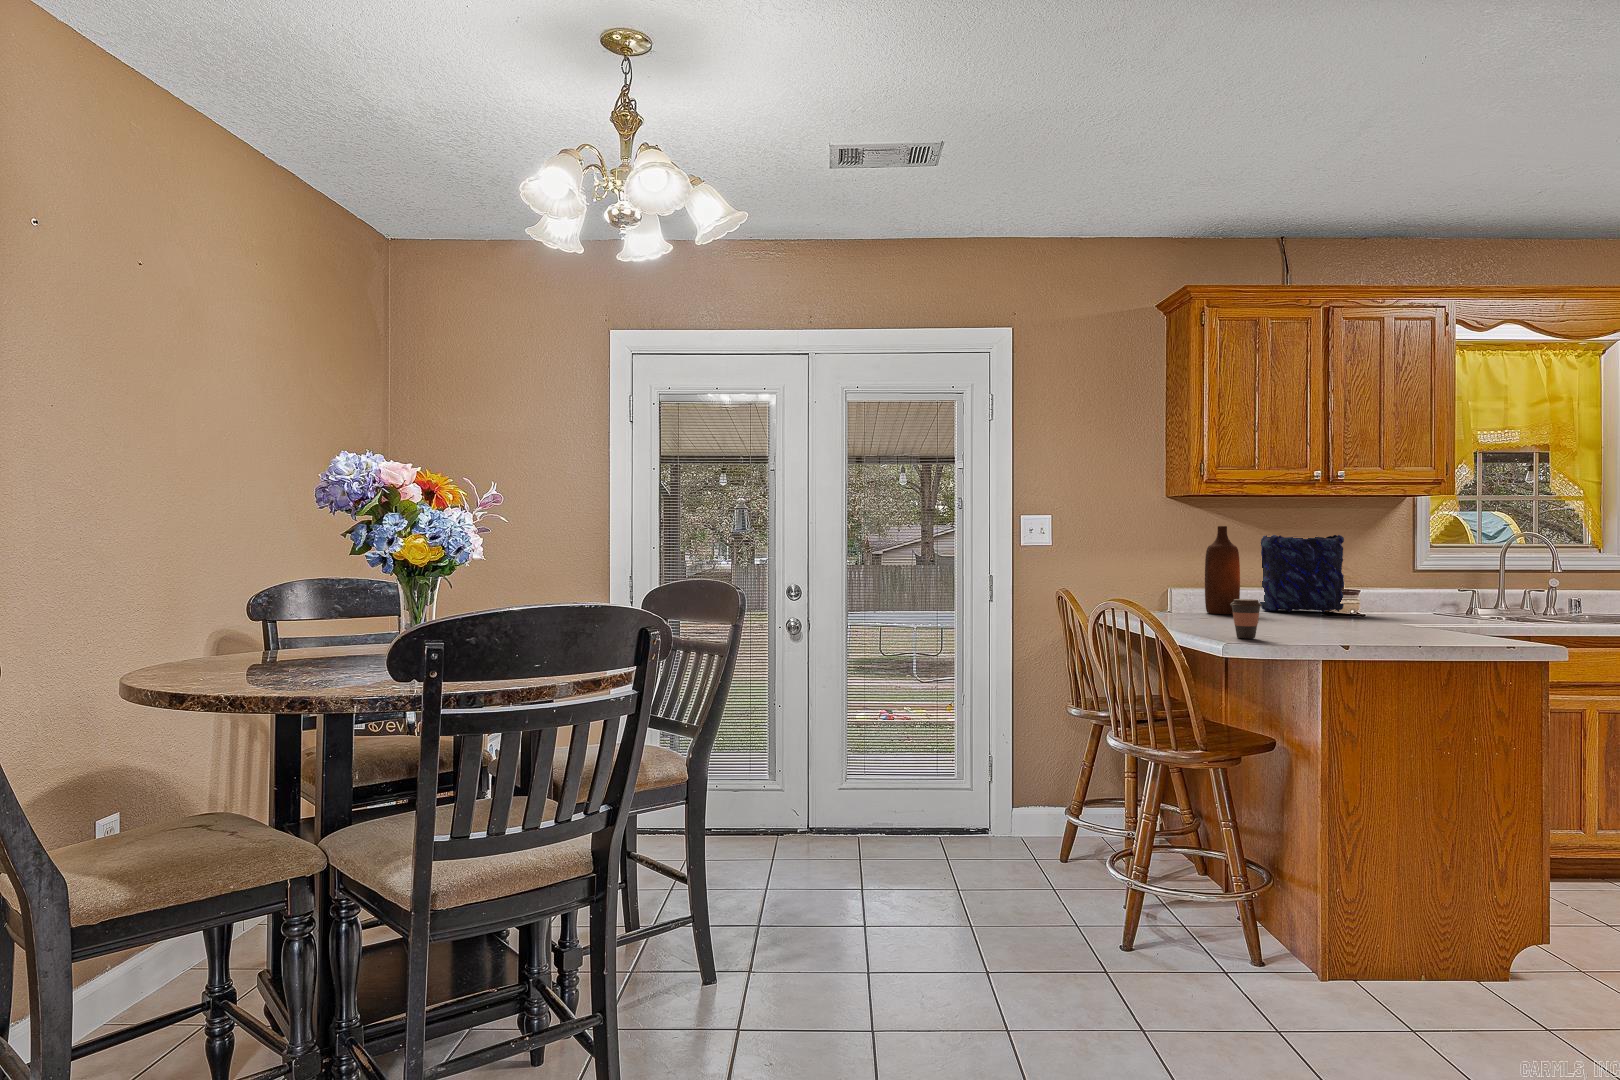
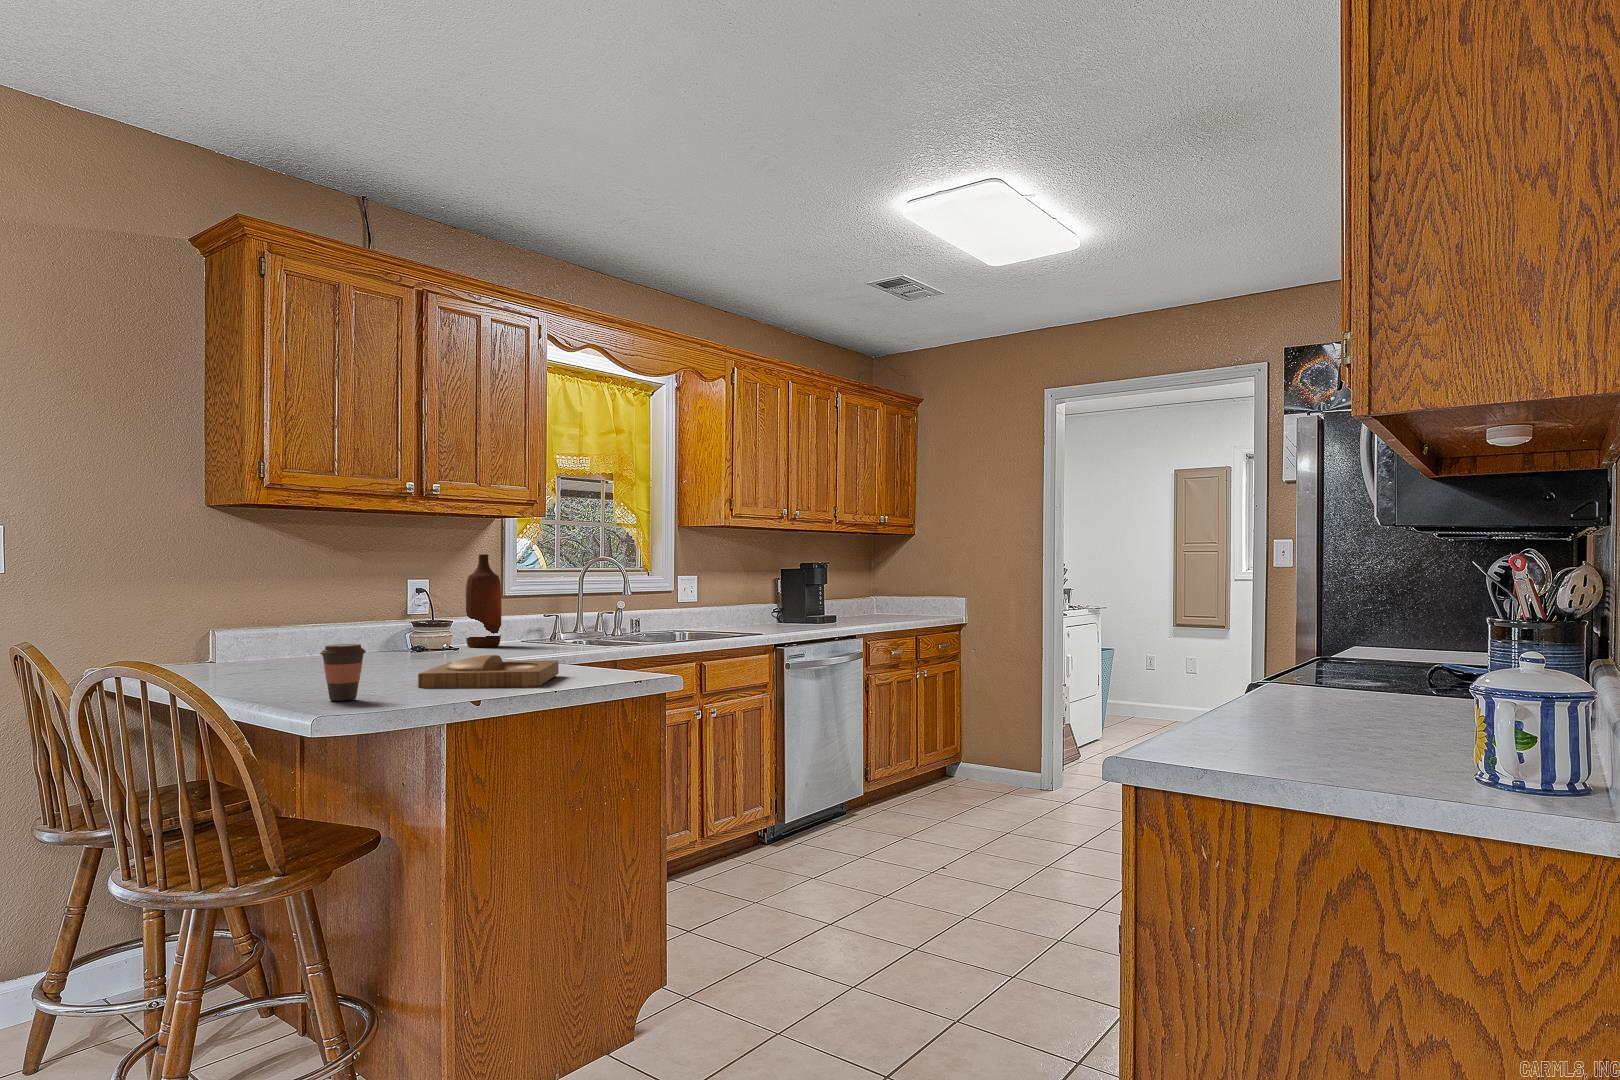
bottle: present [1205,526,1240,614] -> present [466,554,502,647]
vase: present [1260,535,1344,612] -> none [335,558,435,654]
tray: none [1306,617,1436,644] -> present [418,655,559,688]

